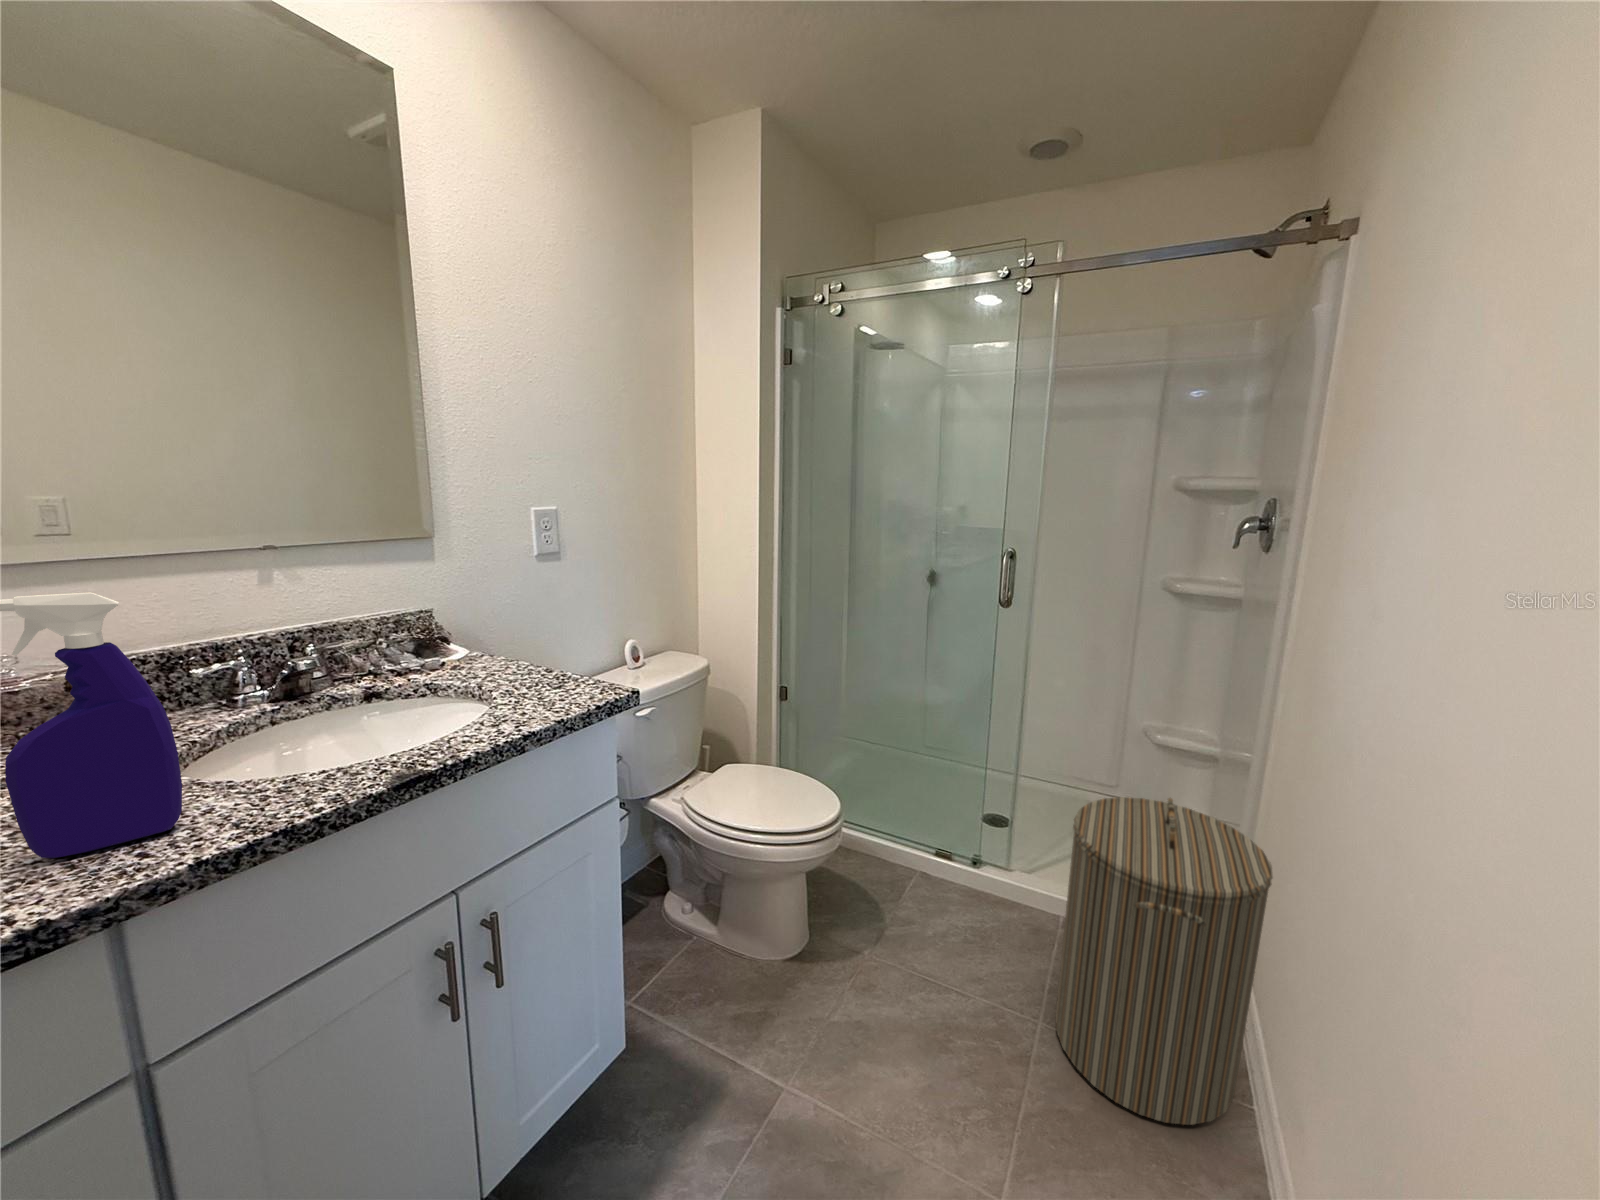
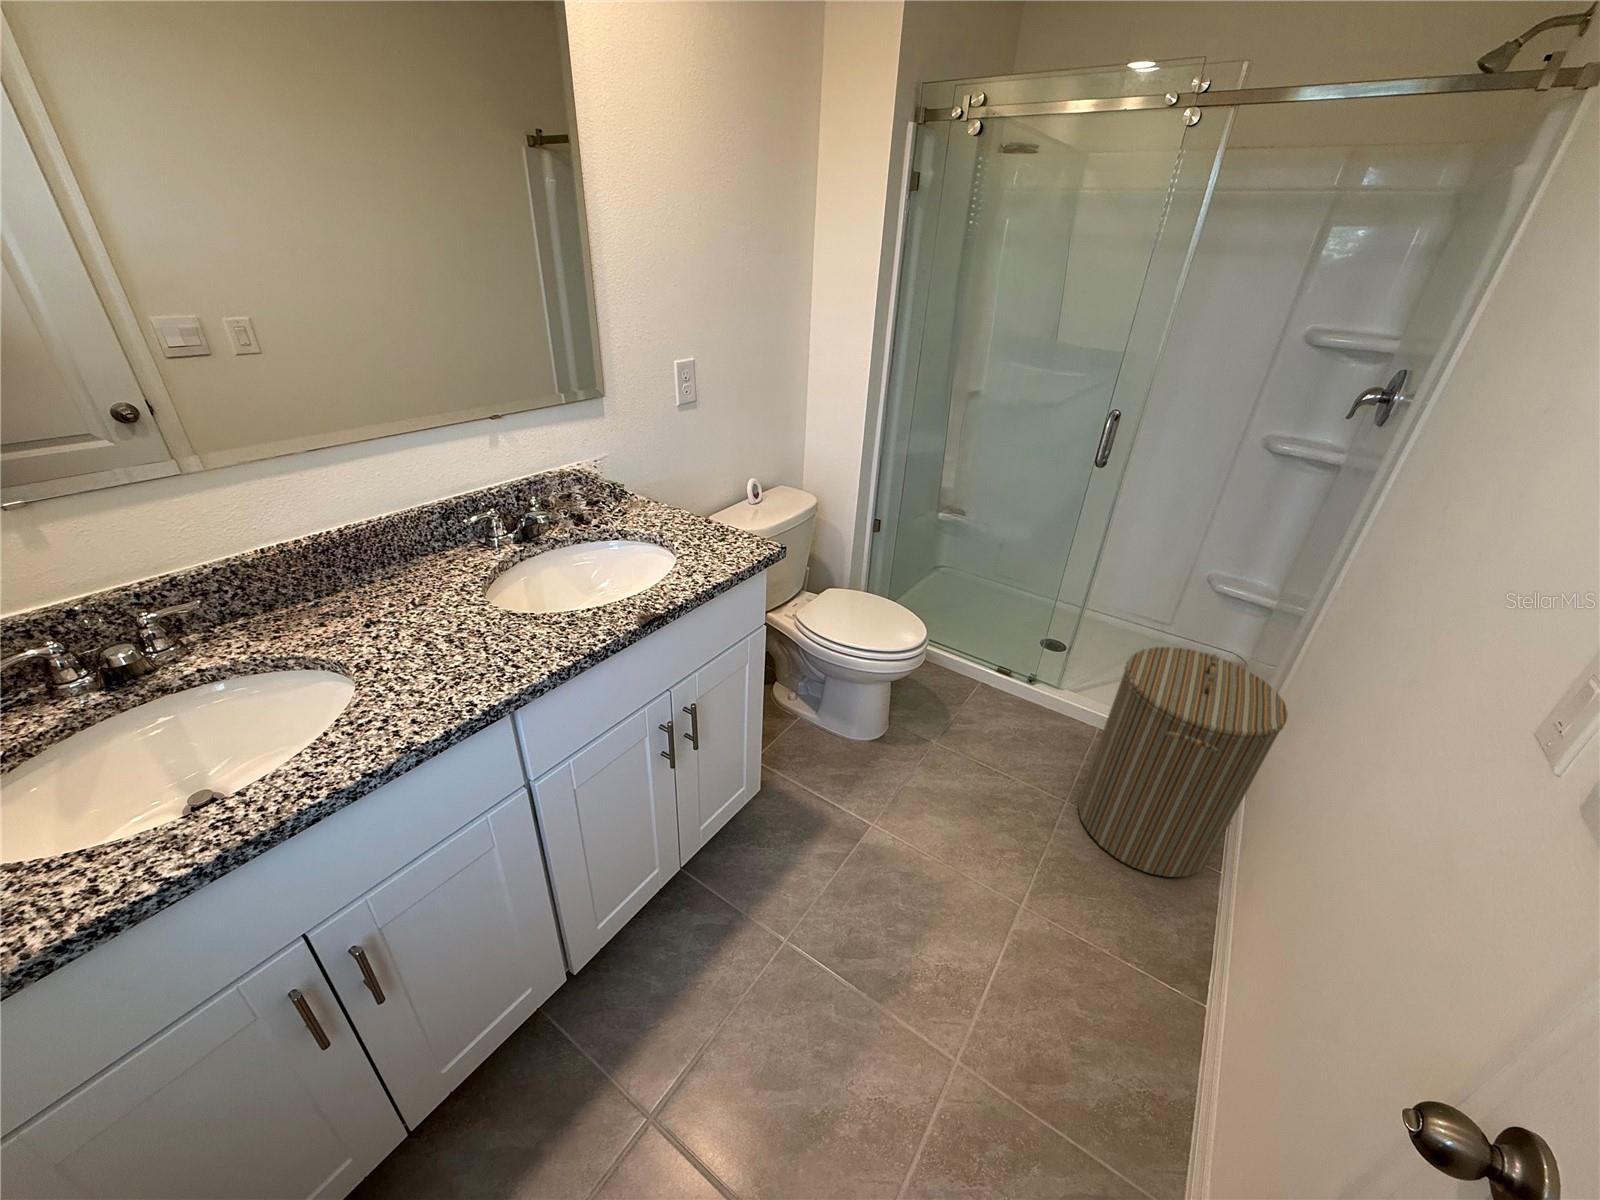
spray bottle: present [0,592,182,858] -> none [418,499,525,665]

